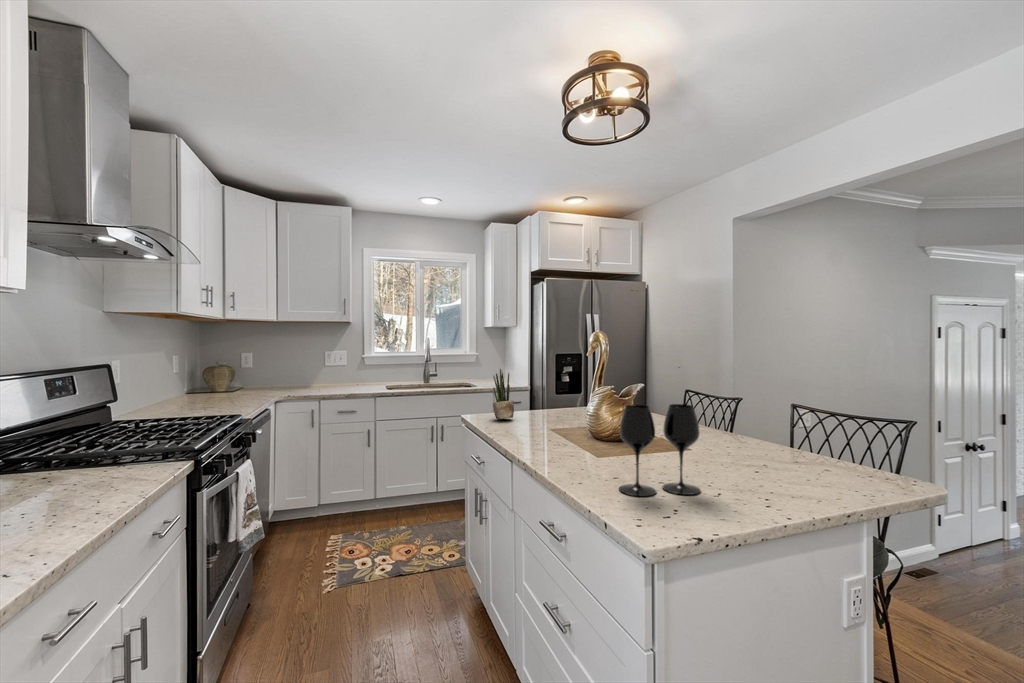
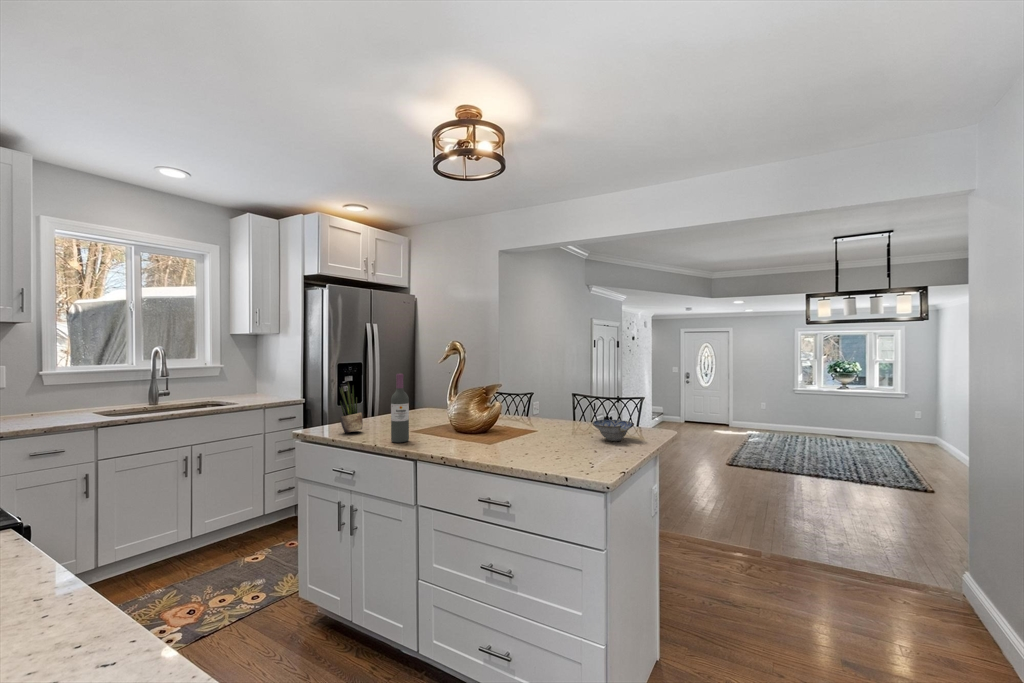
wine bottle: none [516,362,535,435] -> present [391,374,409,442]
wine glass: present [619,404,700,496] -> none [541,400,586,467]
ceramic bowl: none [760,443,838,481] -> present [592,420,634,441]

